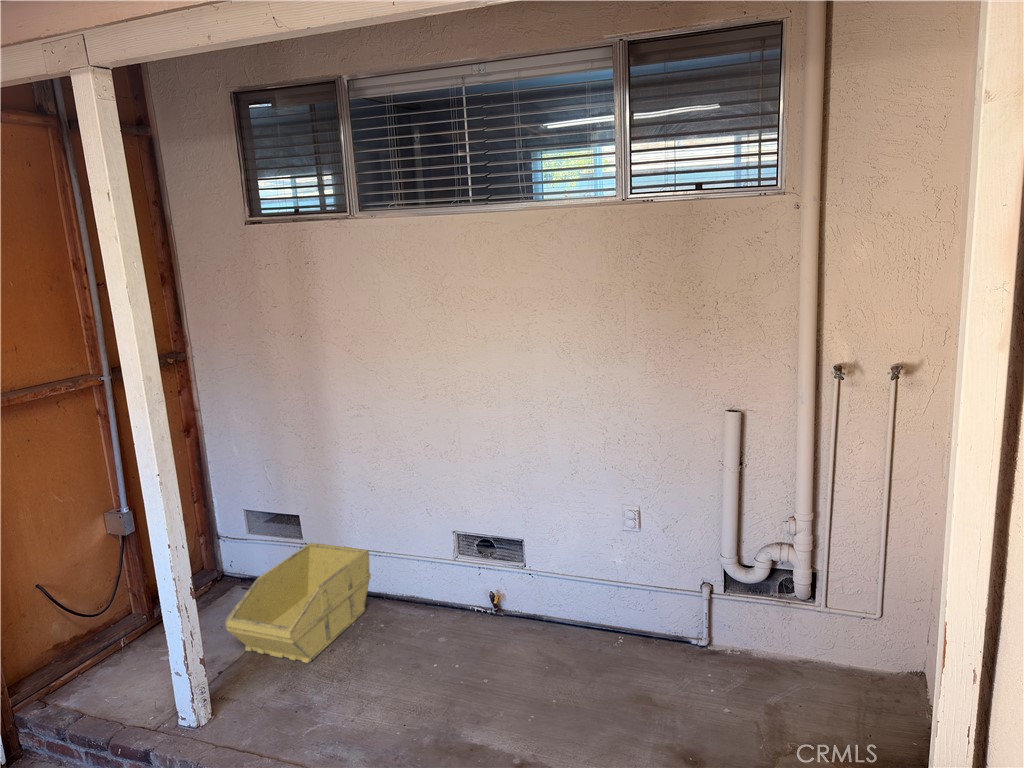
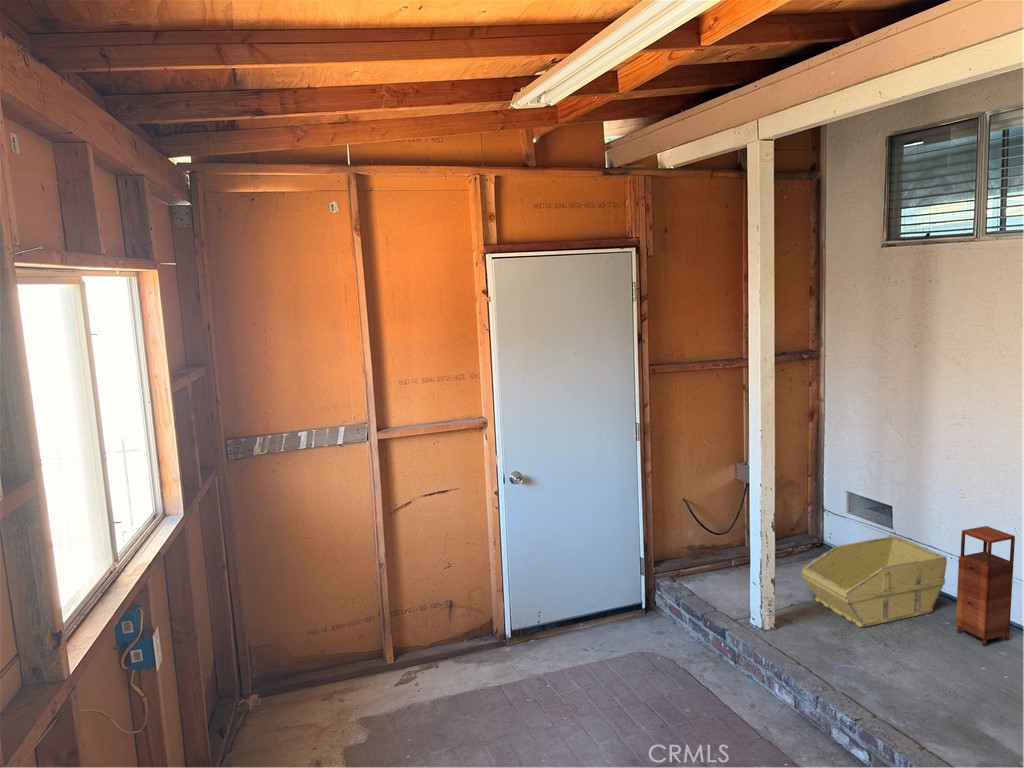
storage cabinet: none [387,509,439,629] -> present [956,526,1015,646]

